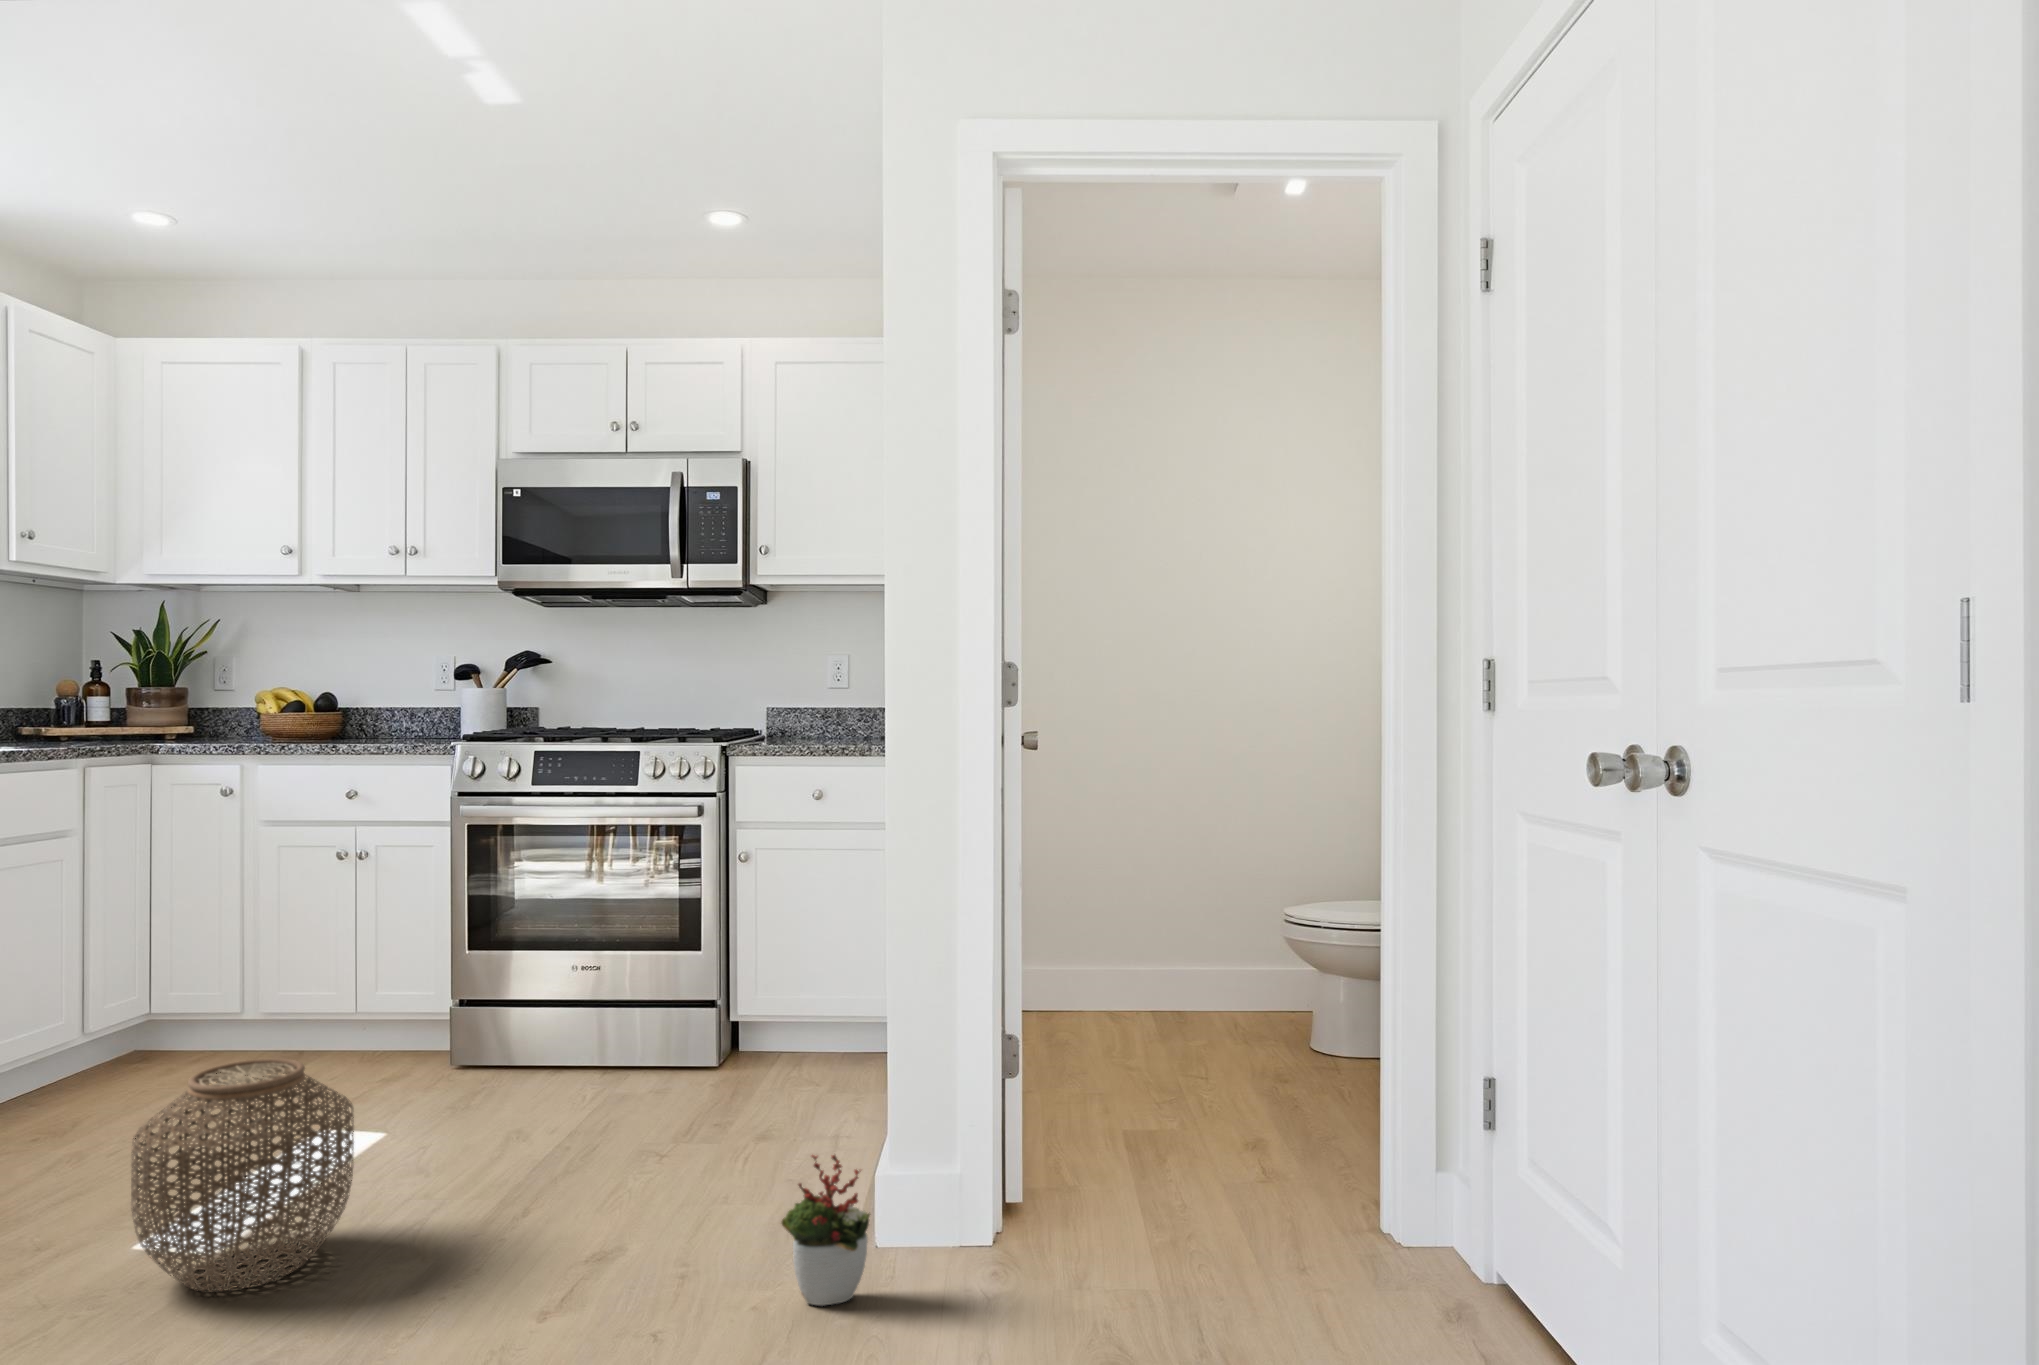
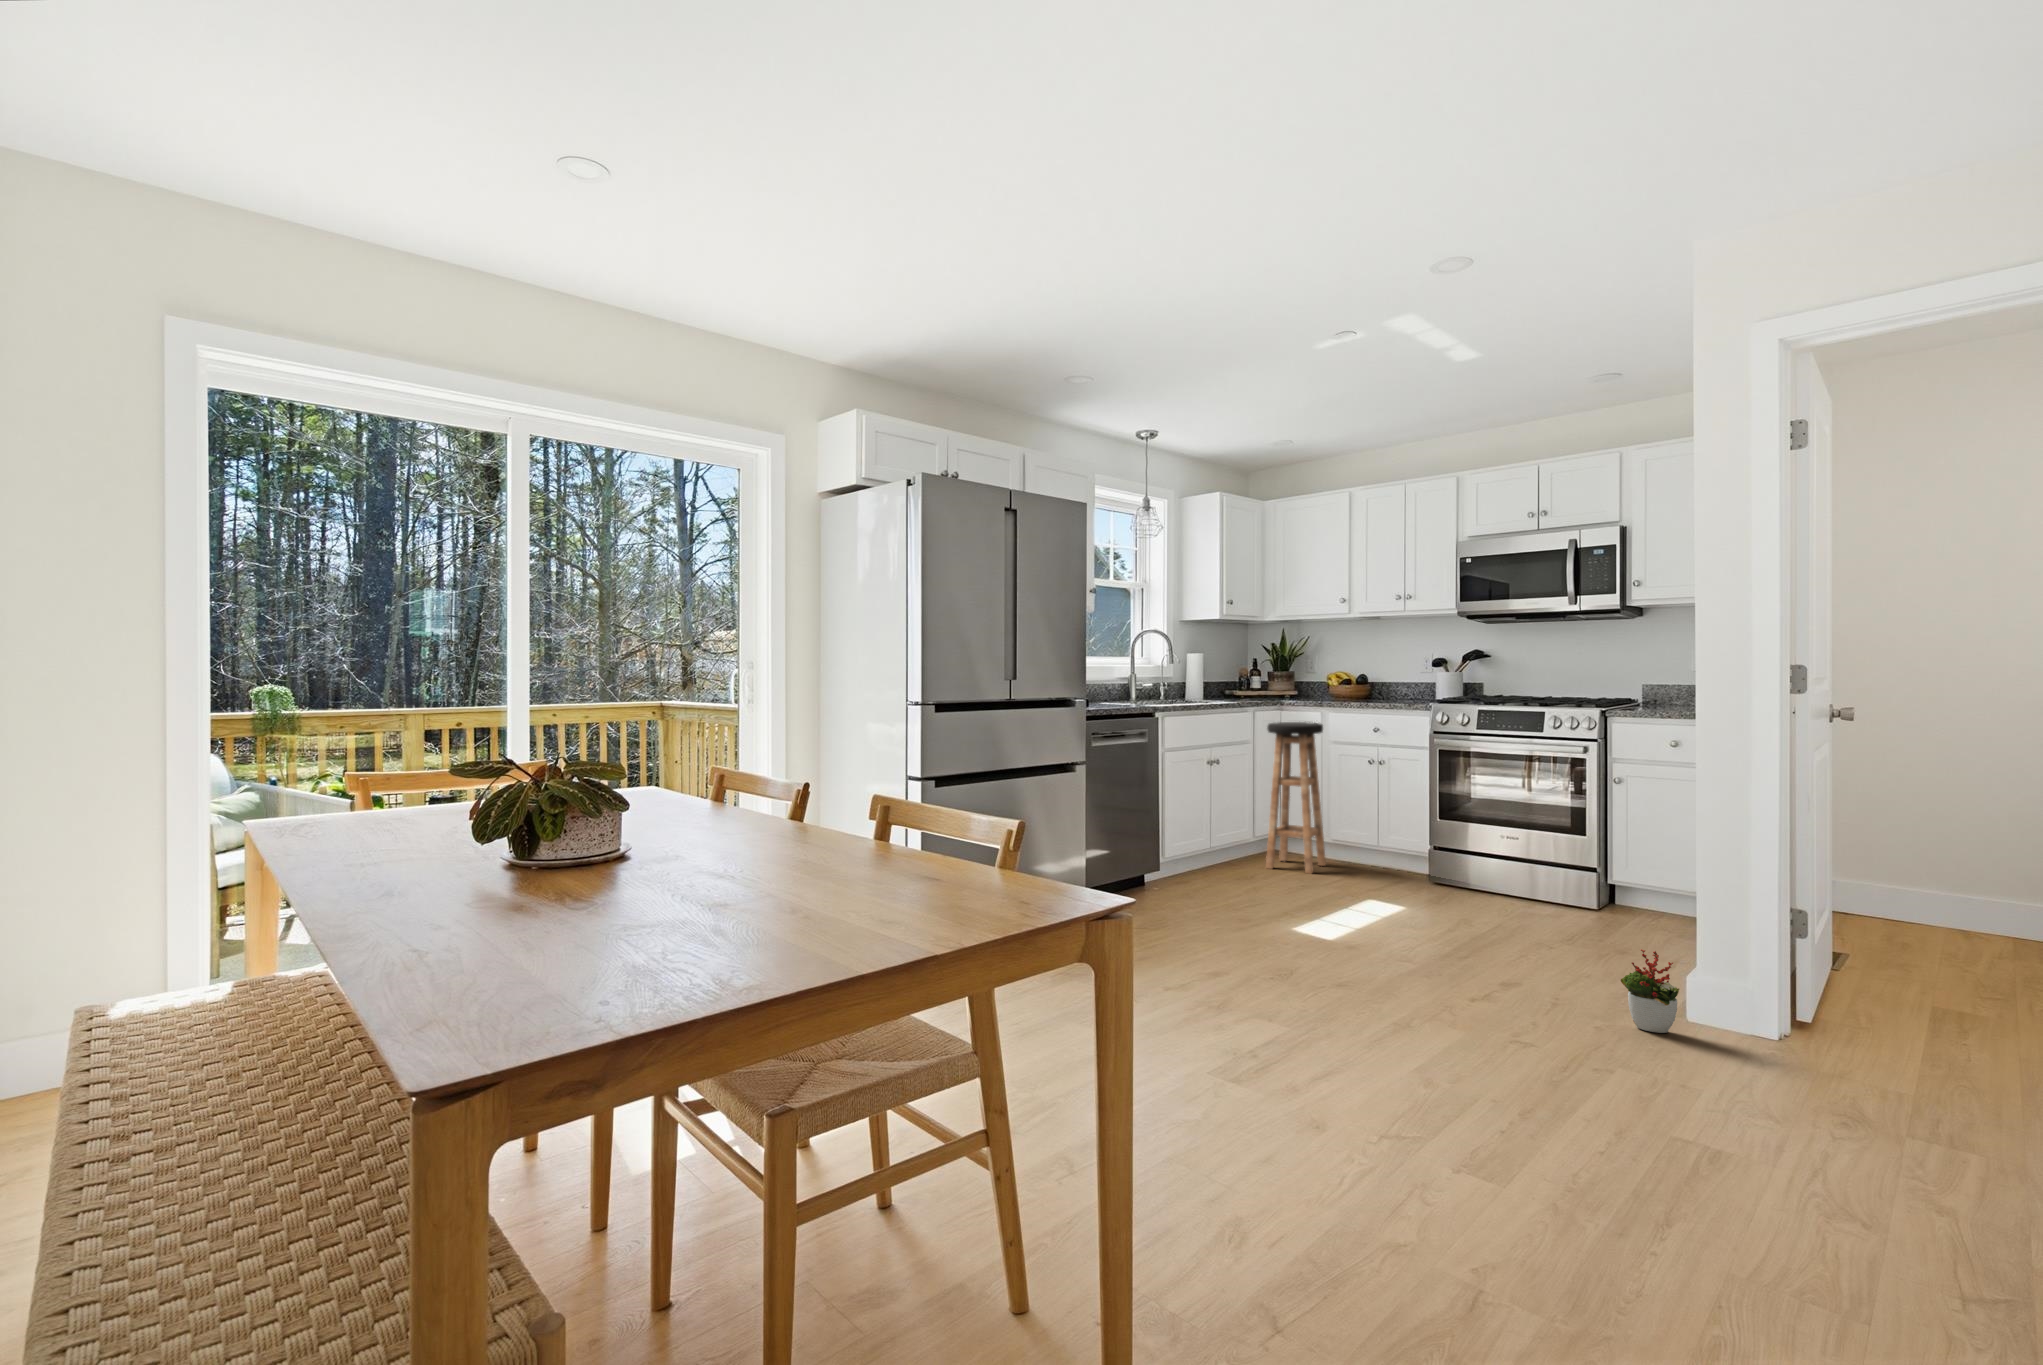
bar stool: none [94,783,240,1097] -> present [1266,722,1326,874]
woven basket: present [131,1058,354,1292] -> none [1303,855,1393,954]

